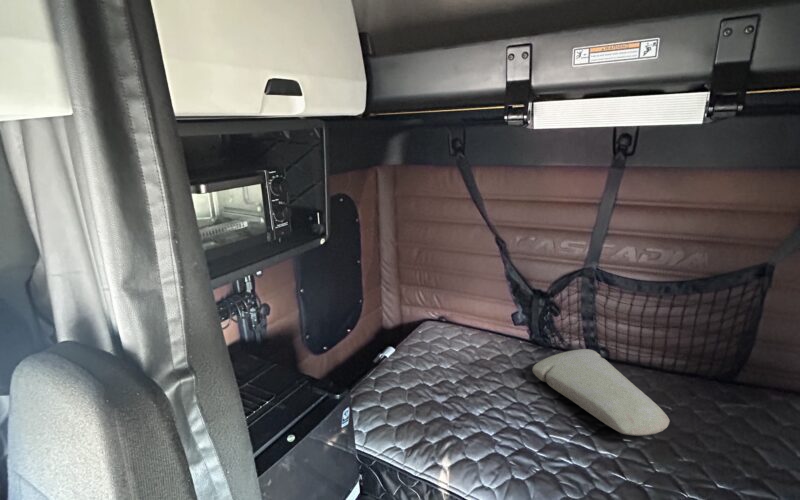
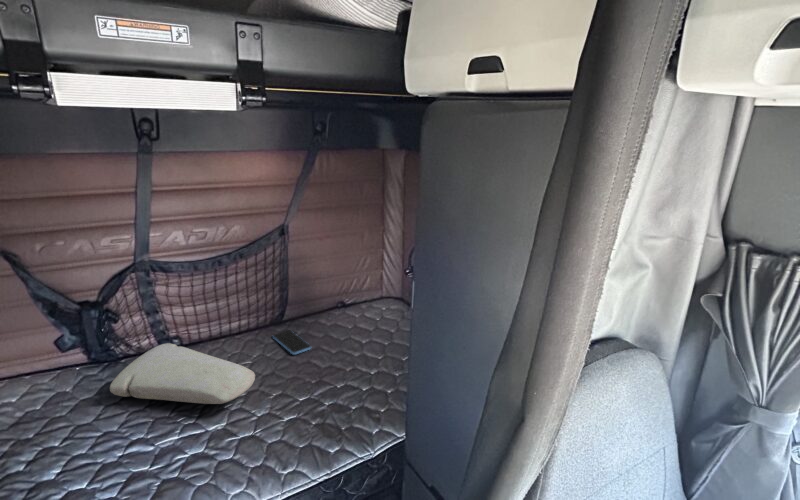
smartphone: none [711,389,761,428] -> present [273,330,311,355]

